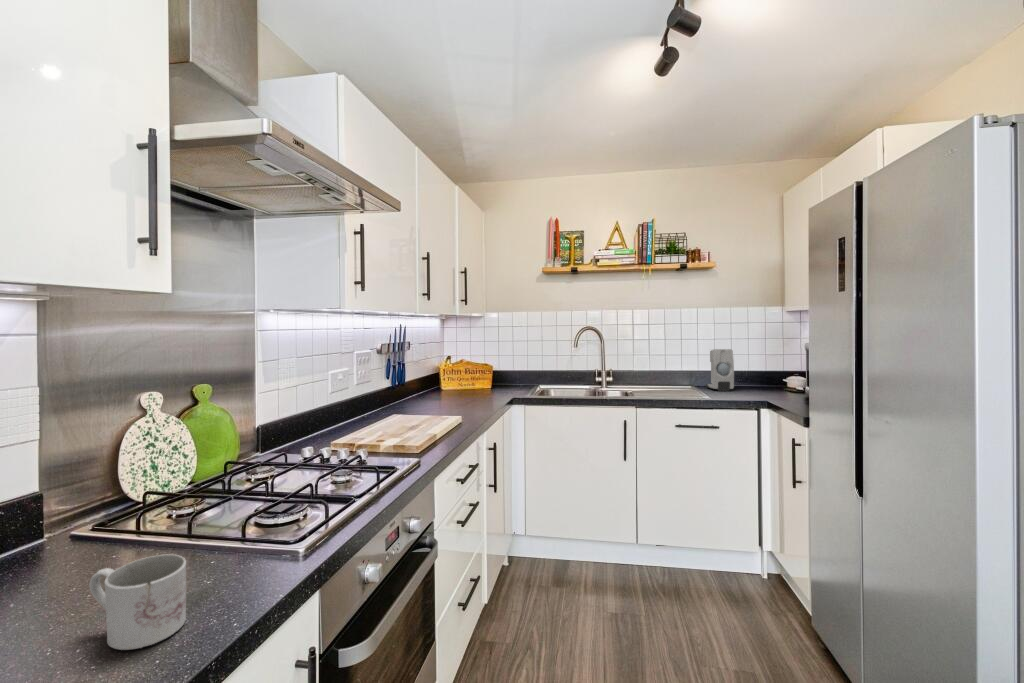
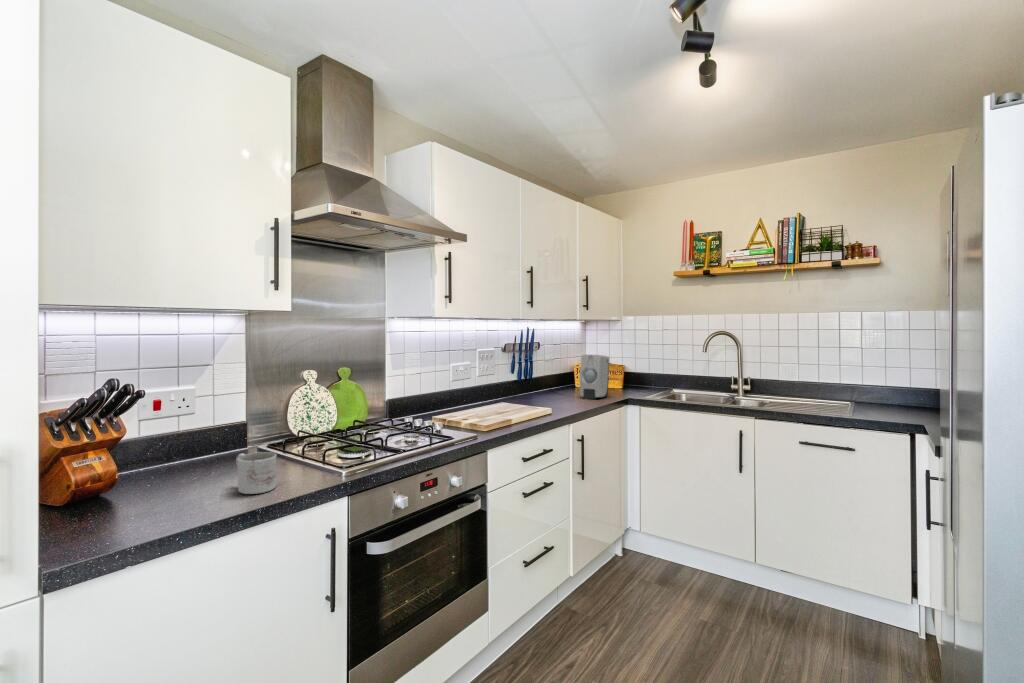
soap dispenser: present [706,349,734,391] -> present [580,354,609,399]

